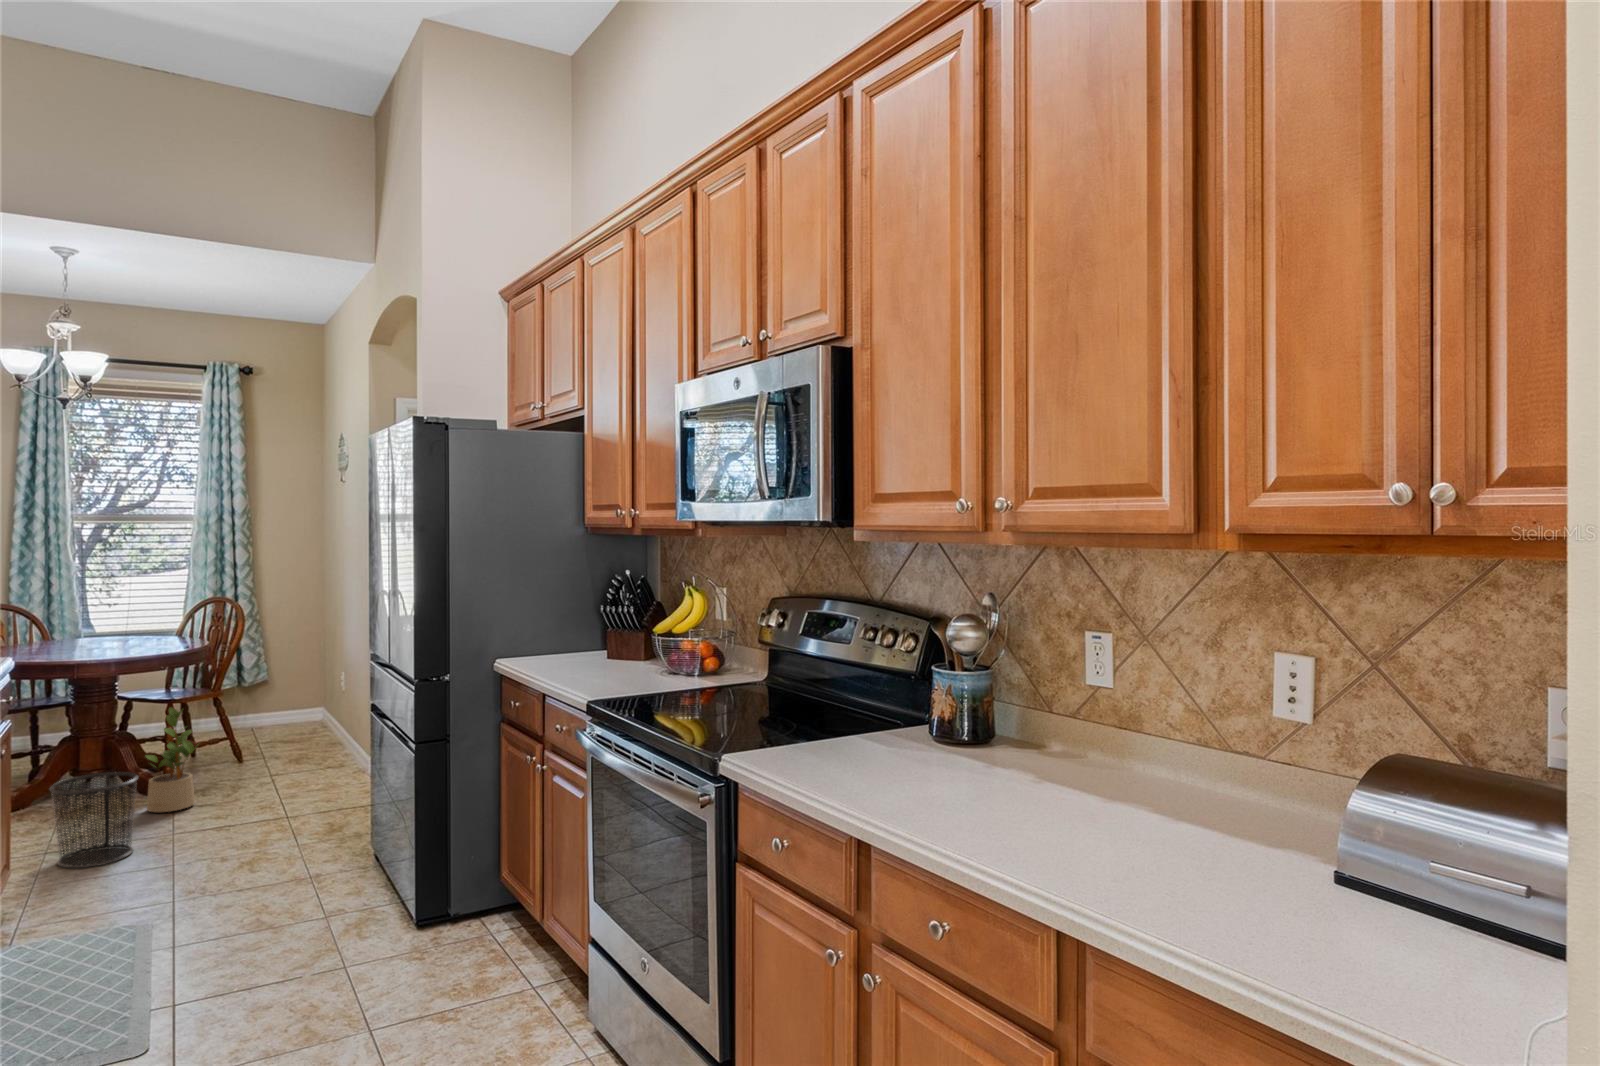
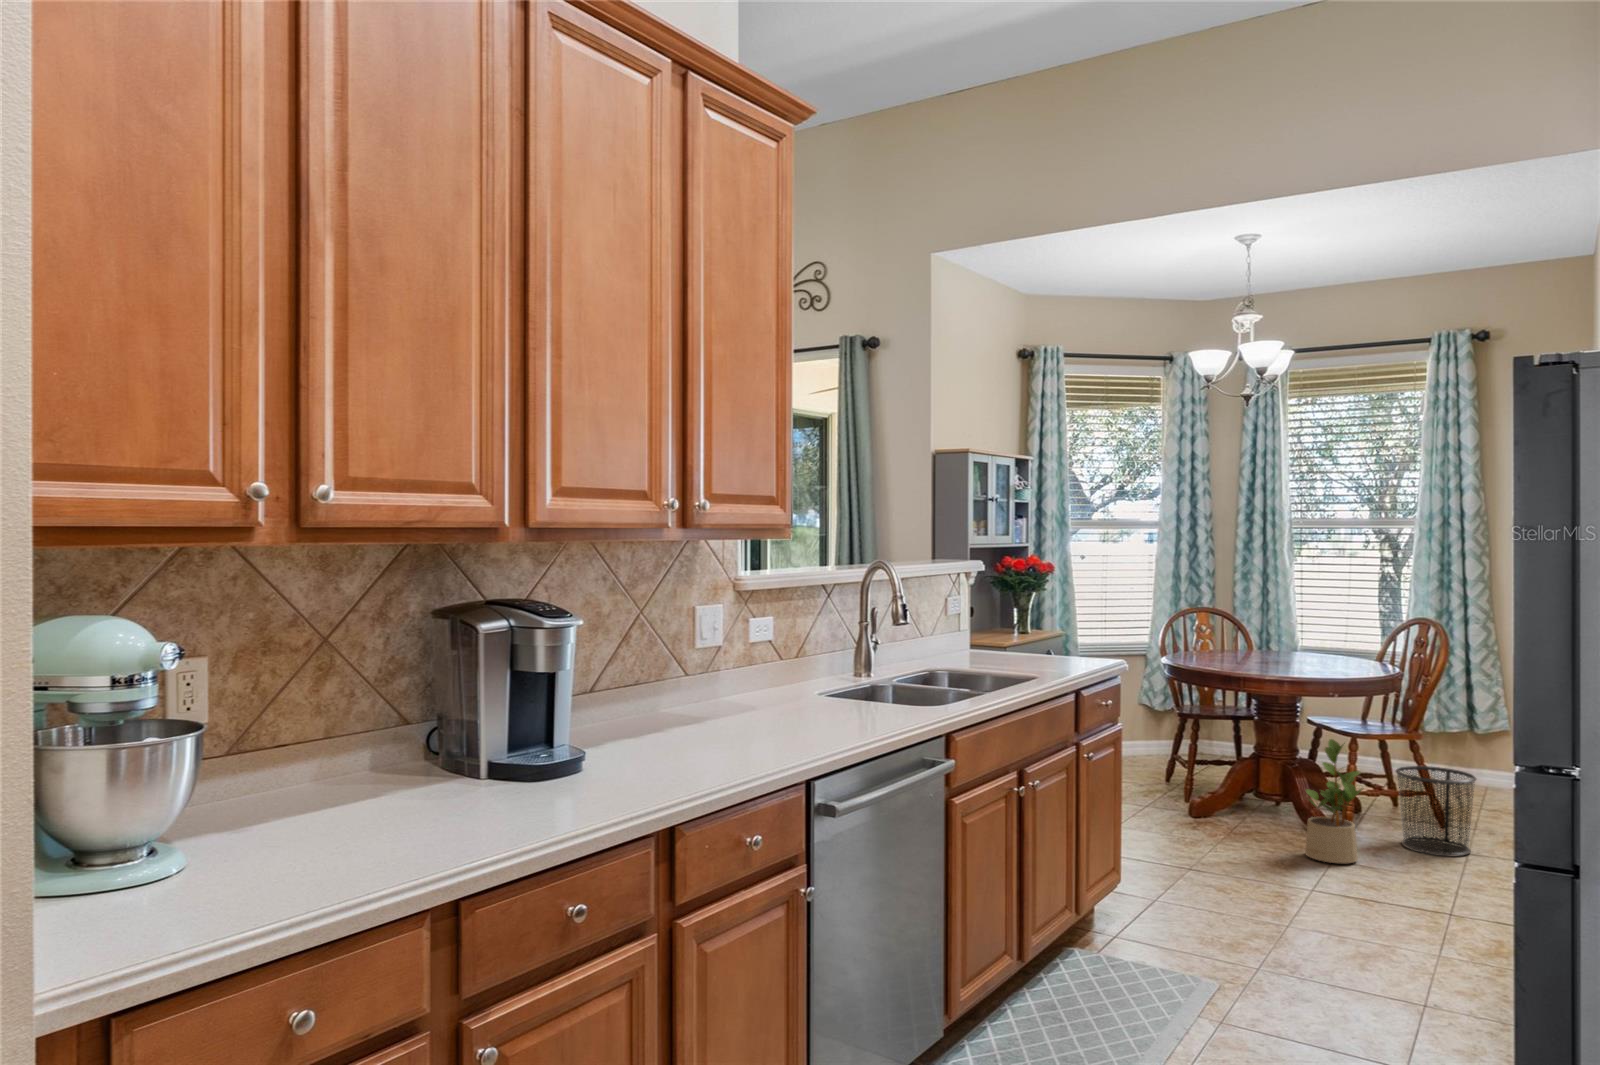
waste bin: present [50,772,139,868] -> present [1396,766,1476,856]

